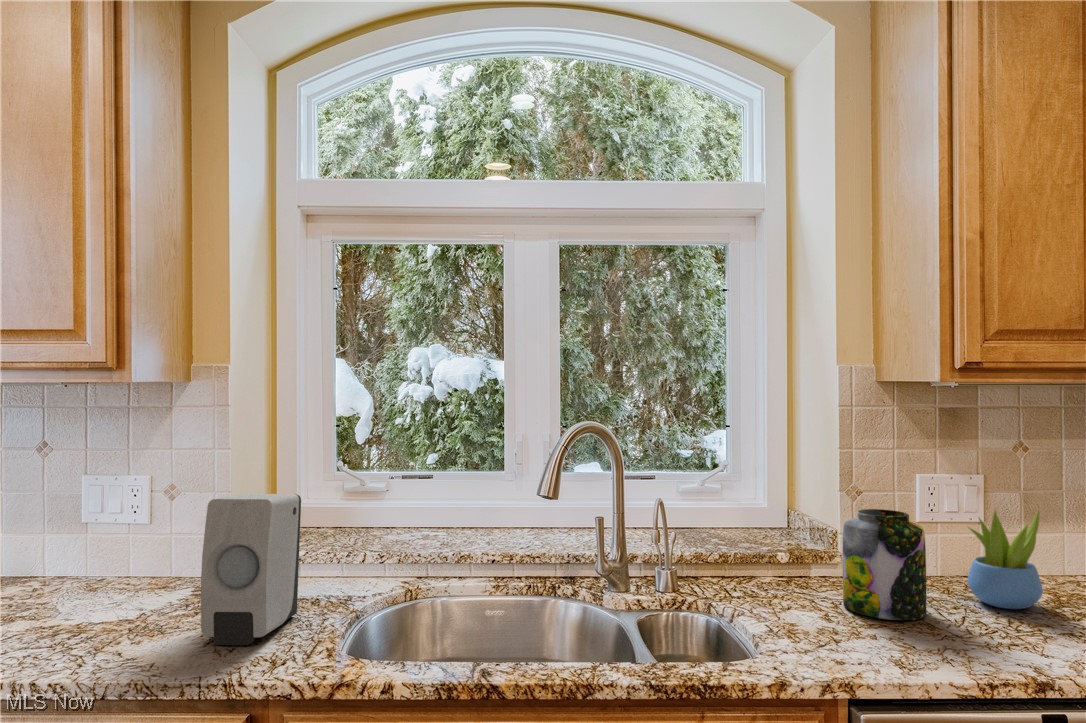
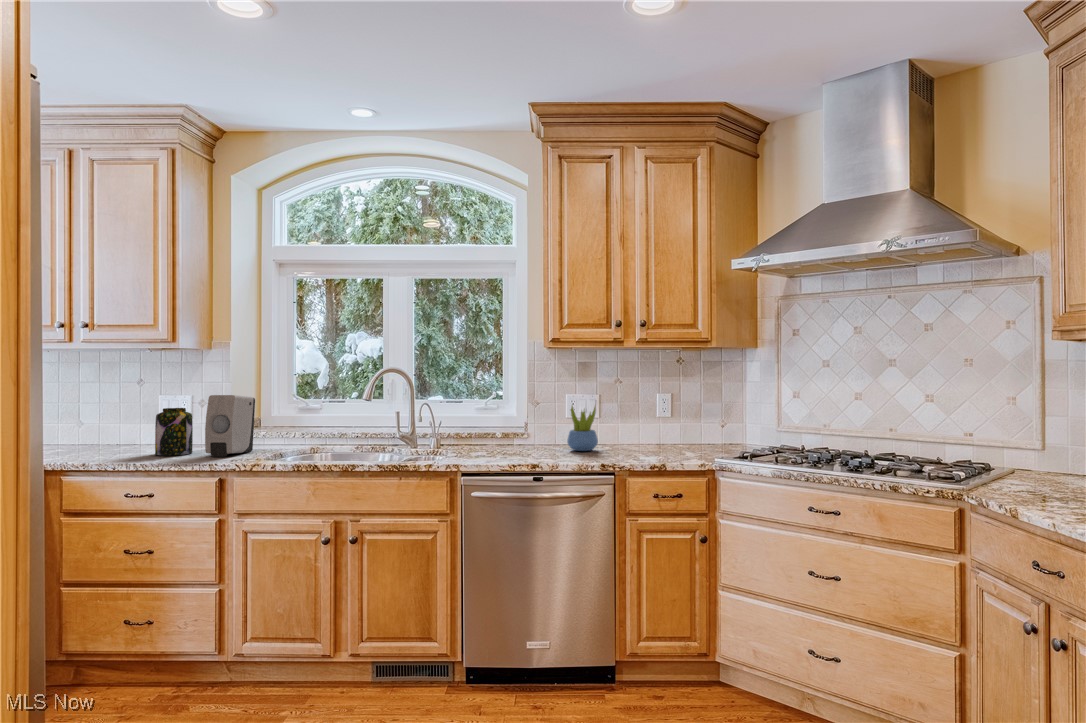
jar: present [843,509,926,620] -> present [155,408,193,456]

